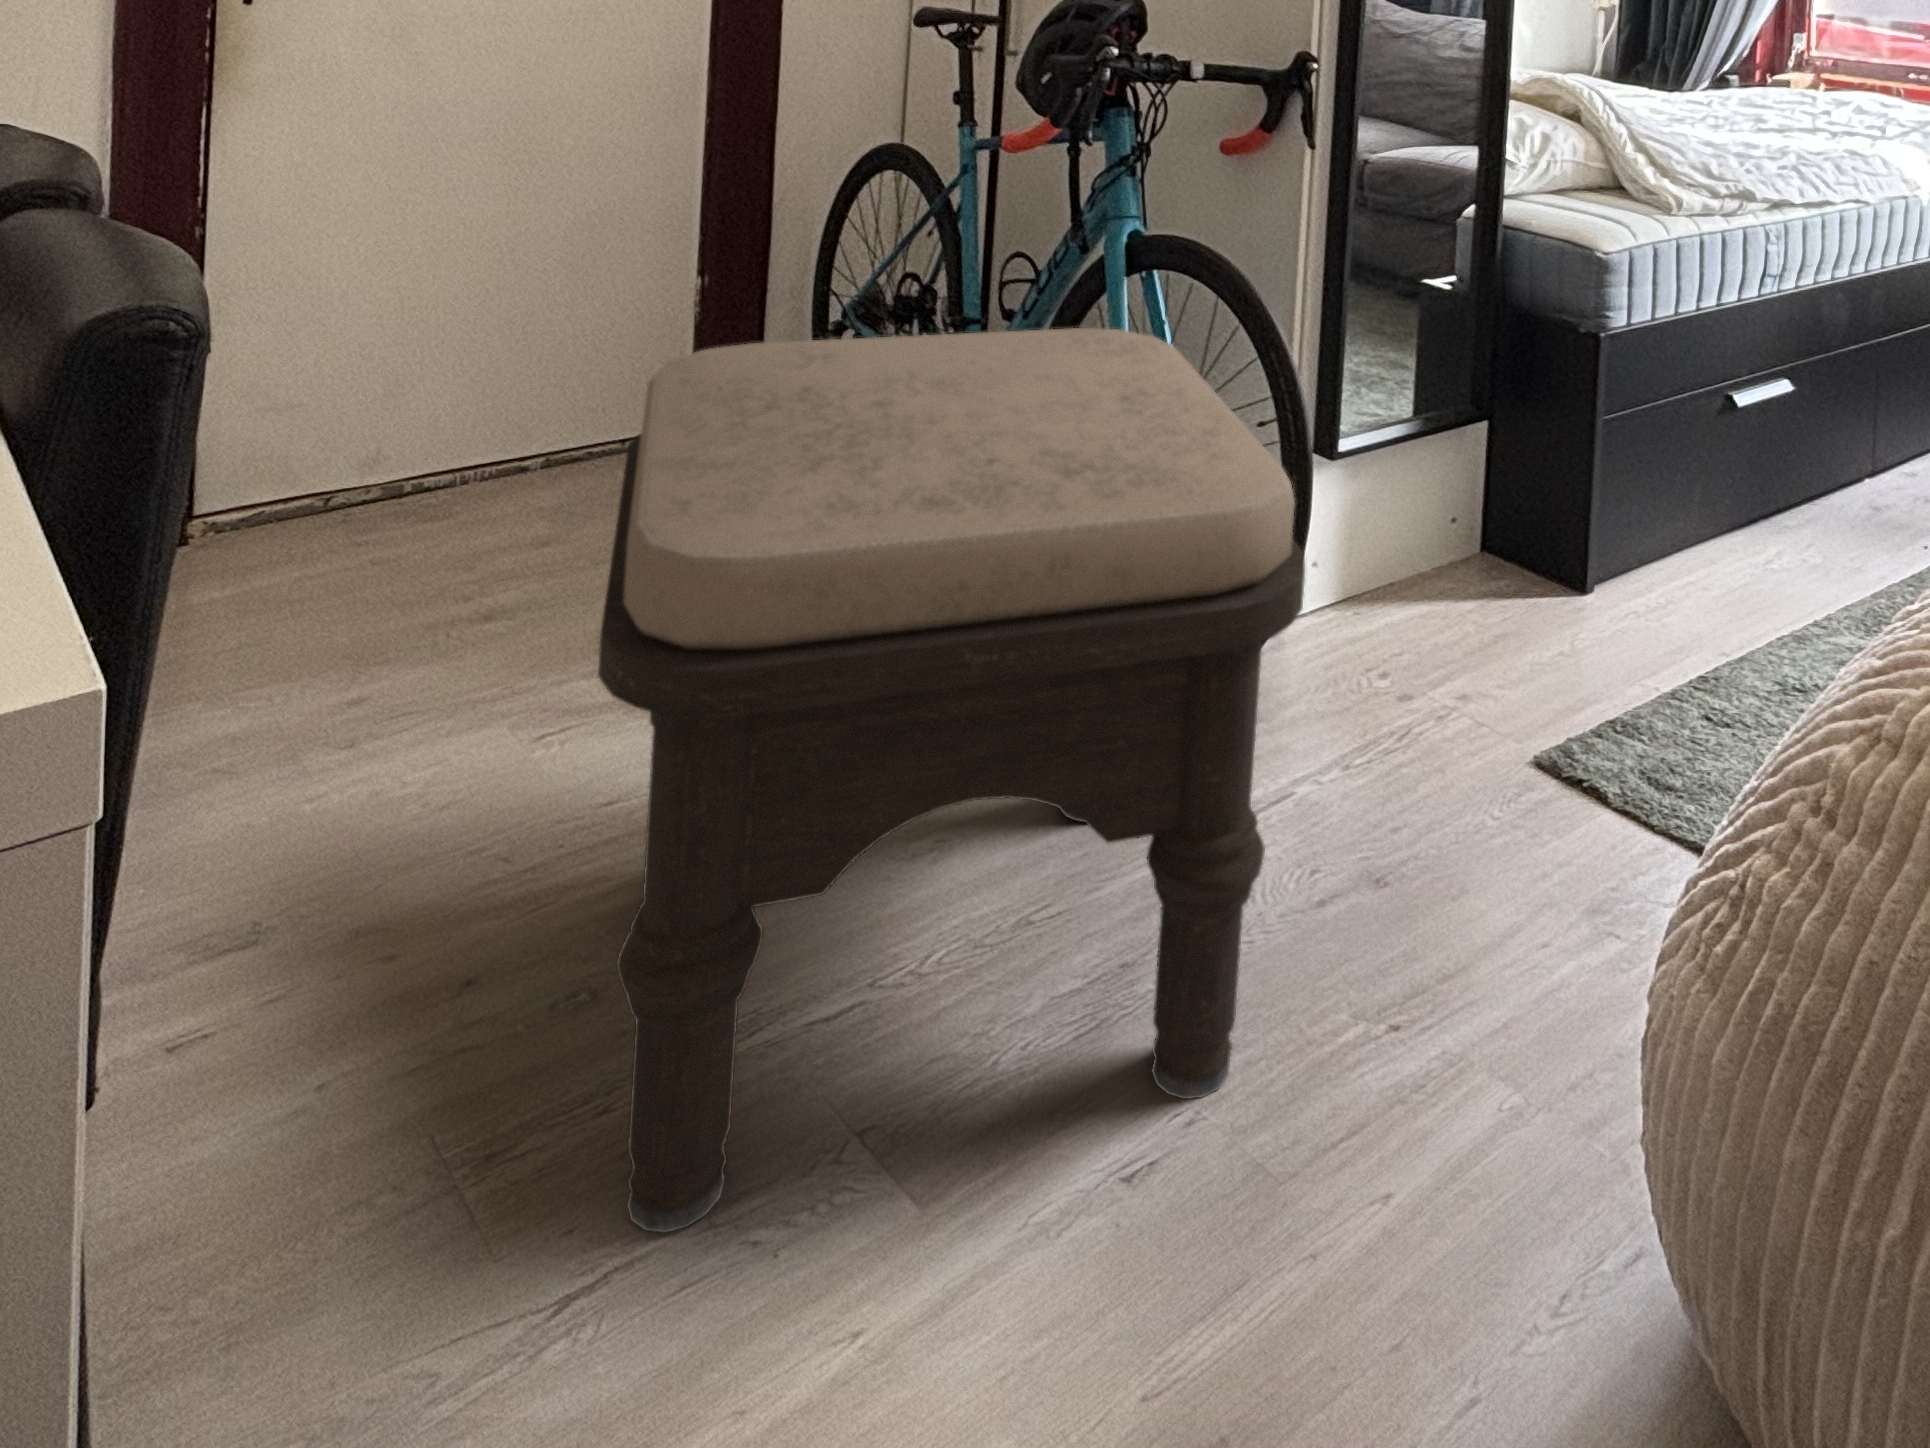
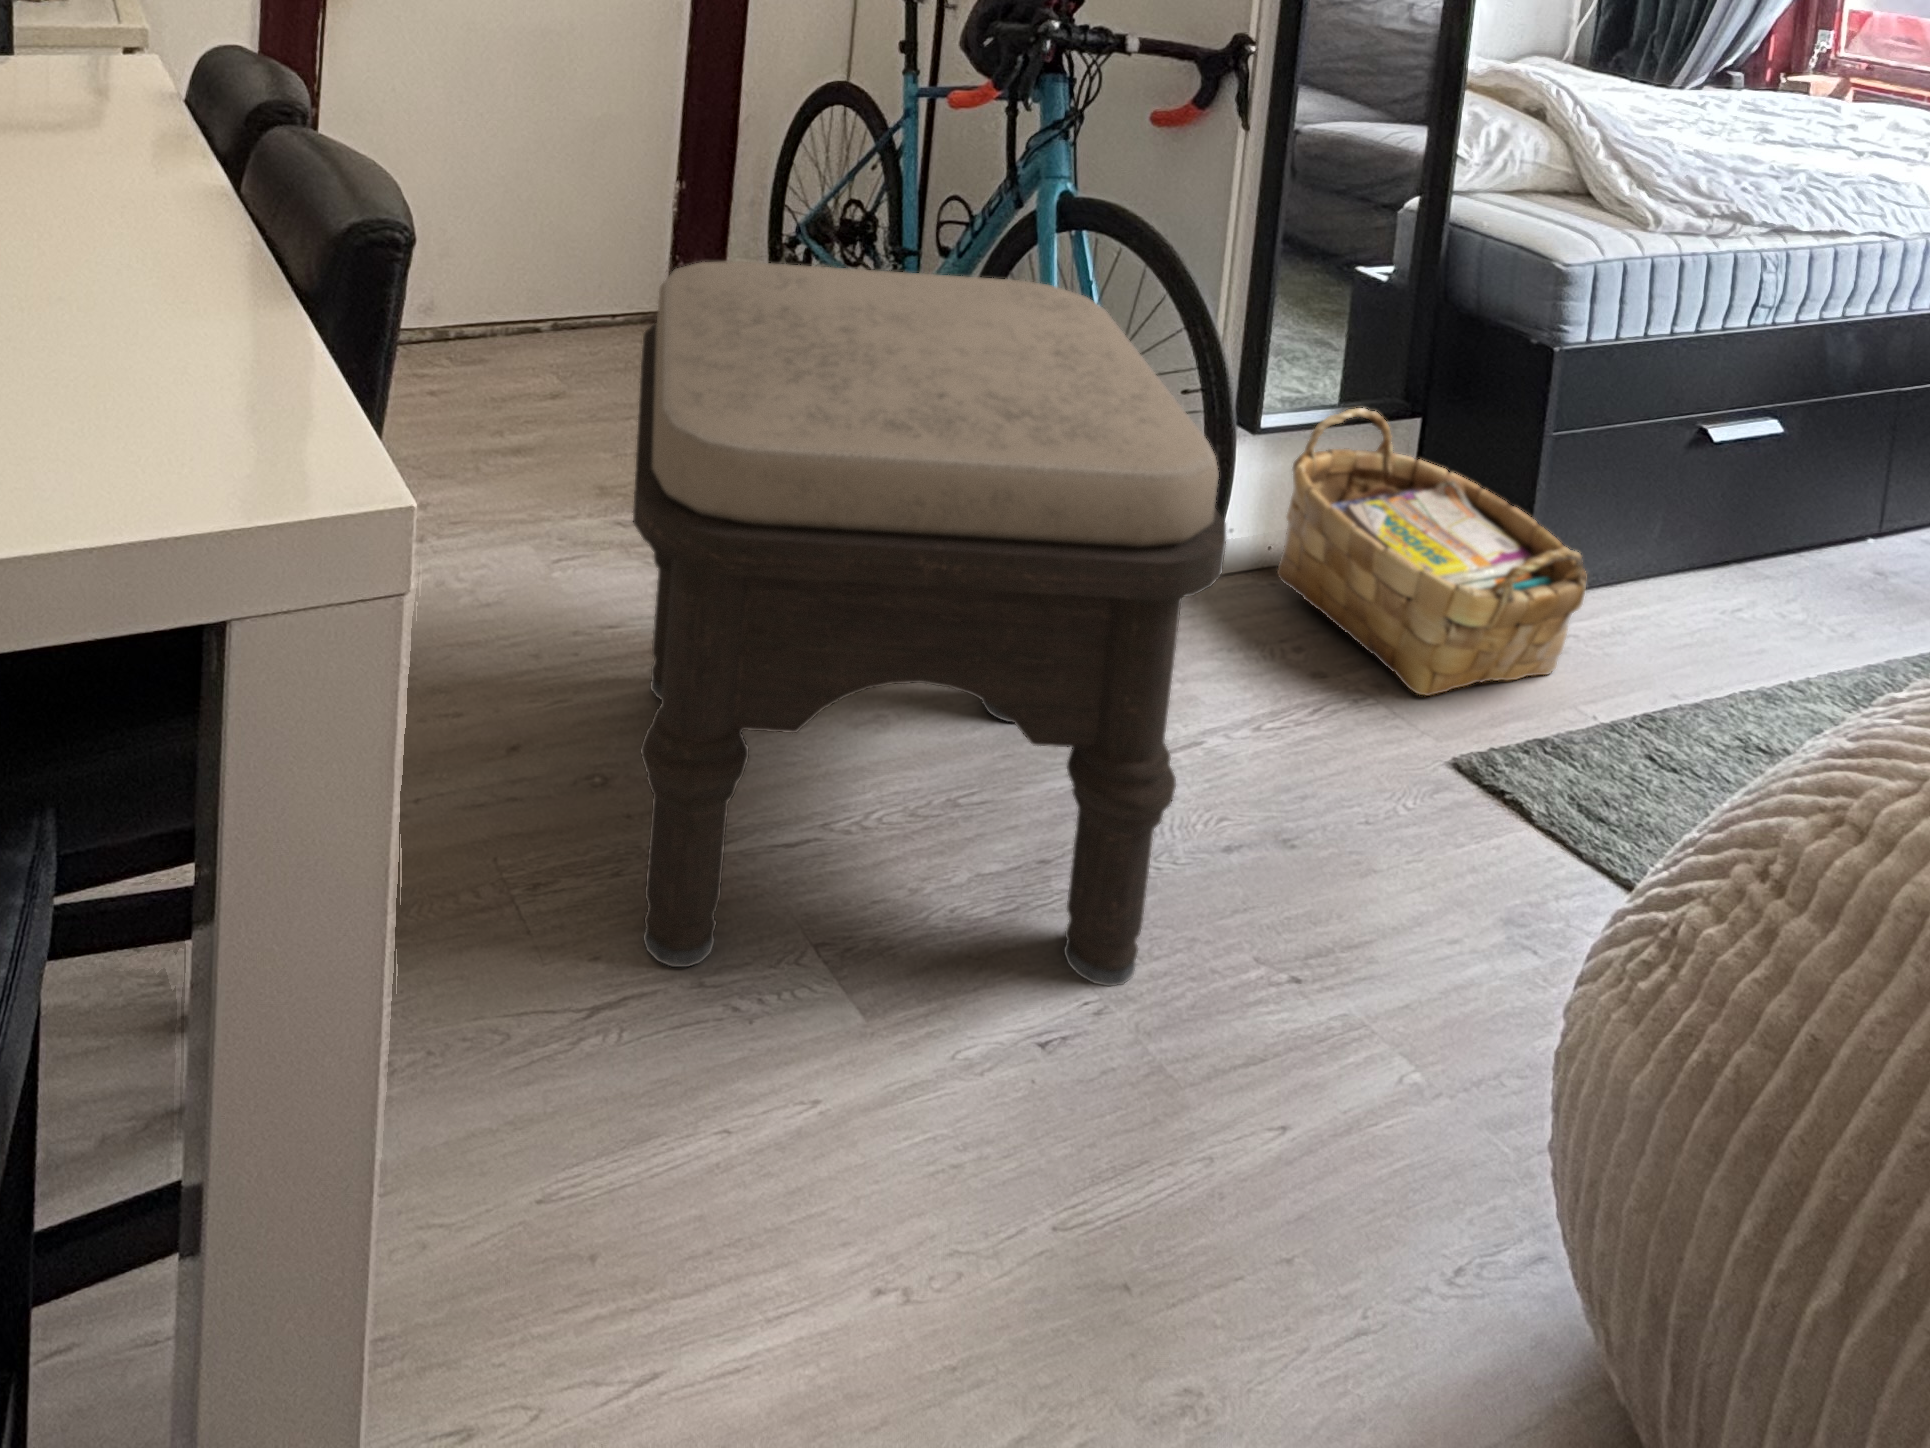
woven basket: none [1362,422,1640,701] -> present [1277,408,1586,696]

